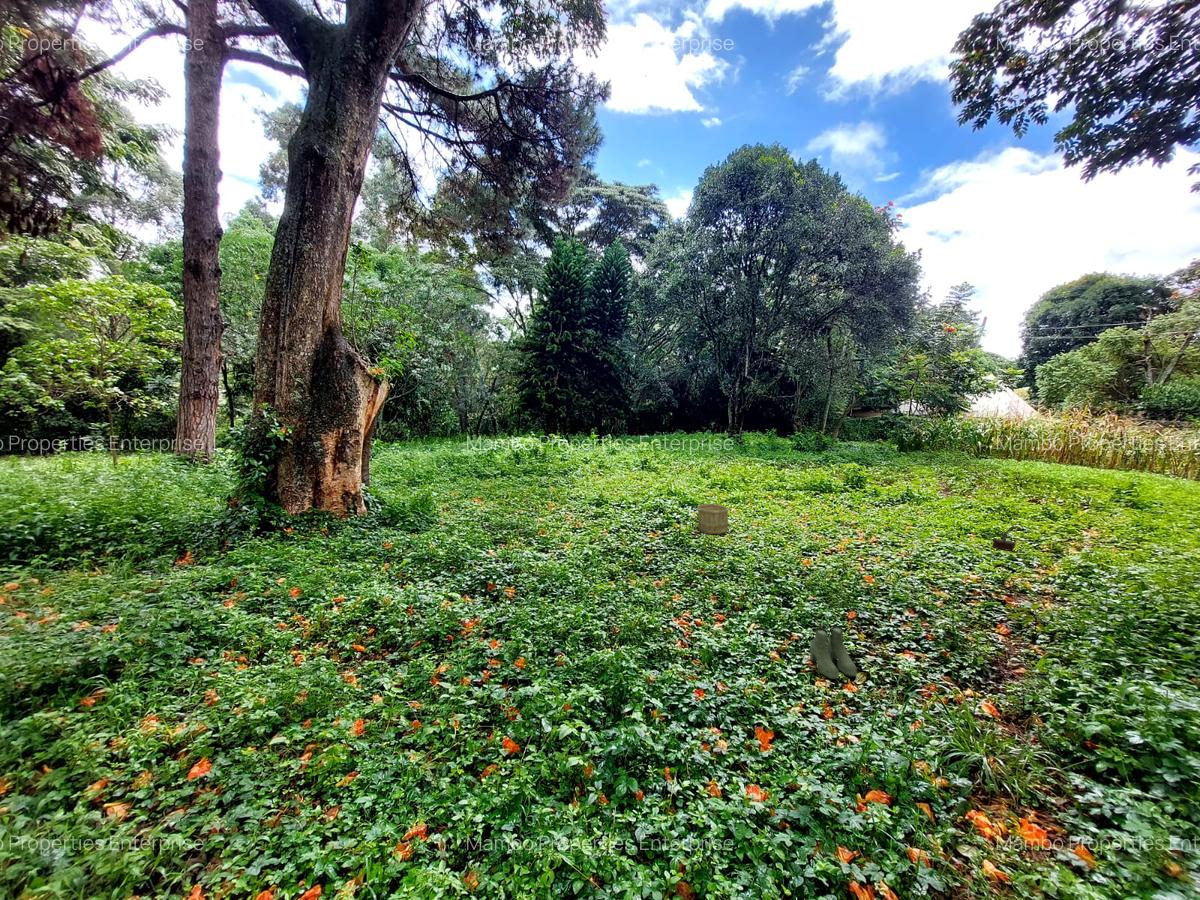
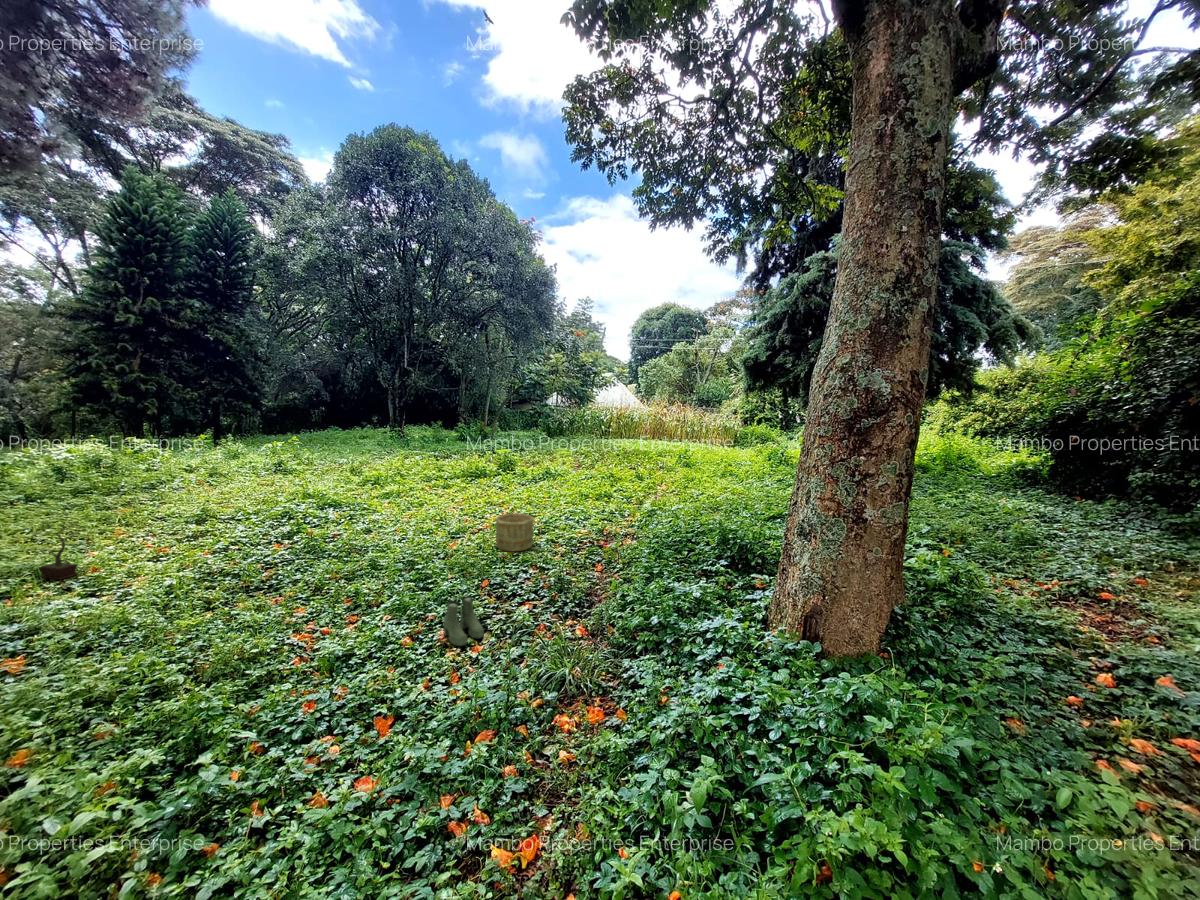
wooden bucket: present [697,504,729,534] -> present [495,513,534,551]
potted plant: present [987,505,1035,551] -> present [33,513,84,580]

